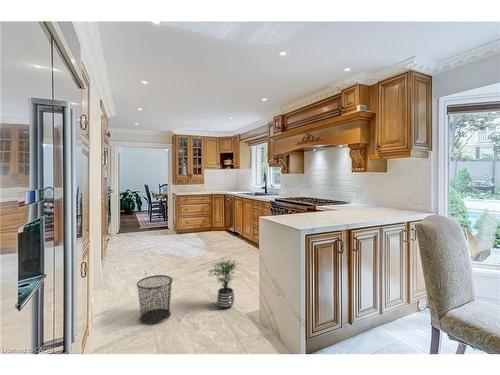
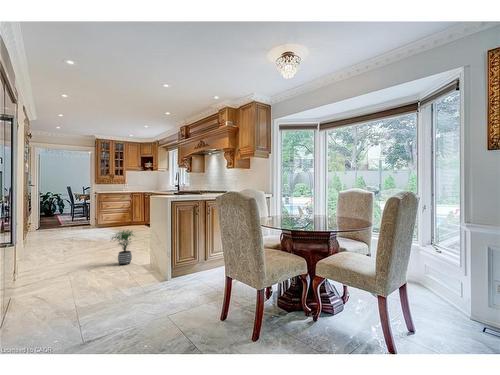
waste bin: present [137,275,173,324] -> none [48,243,80,276]

